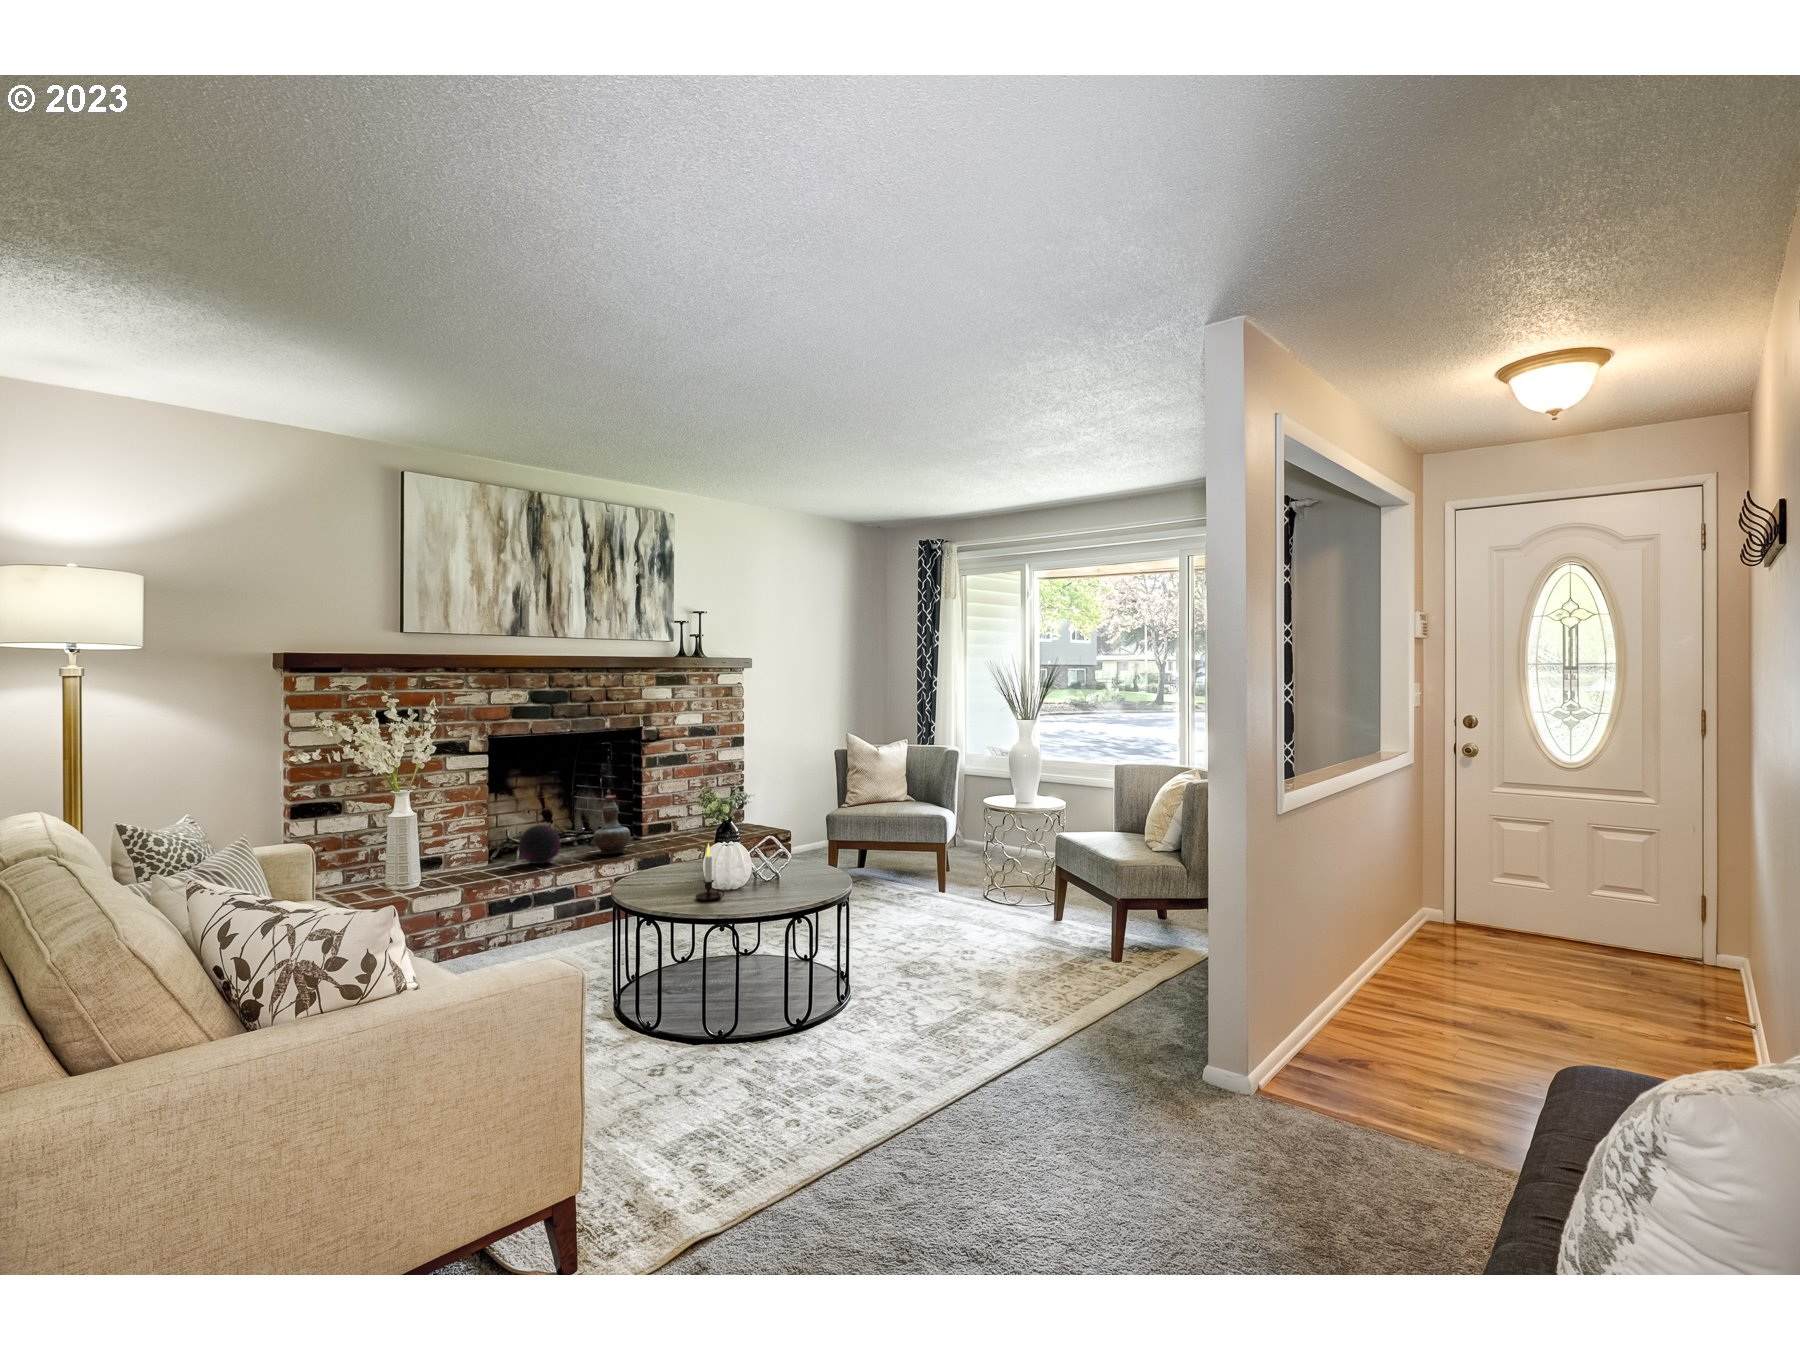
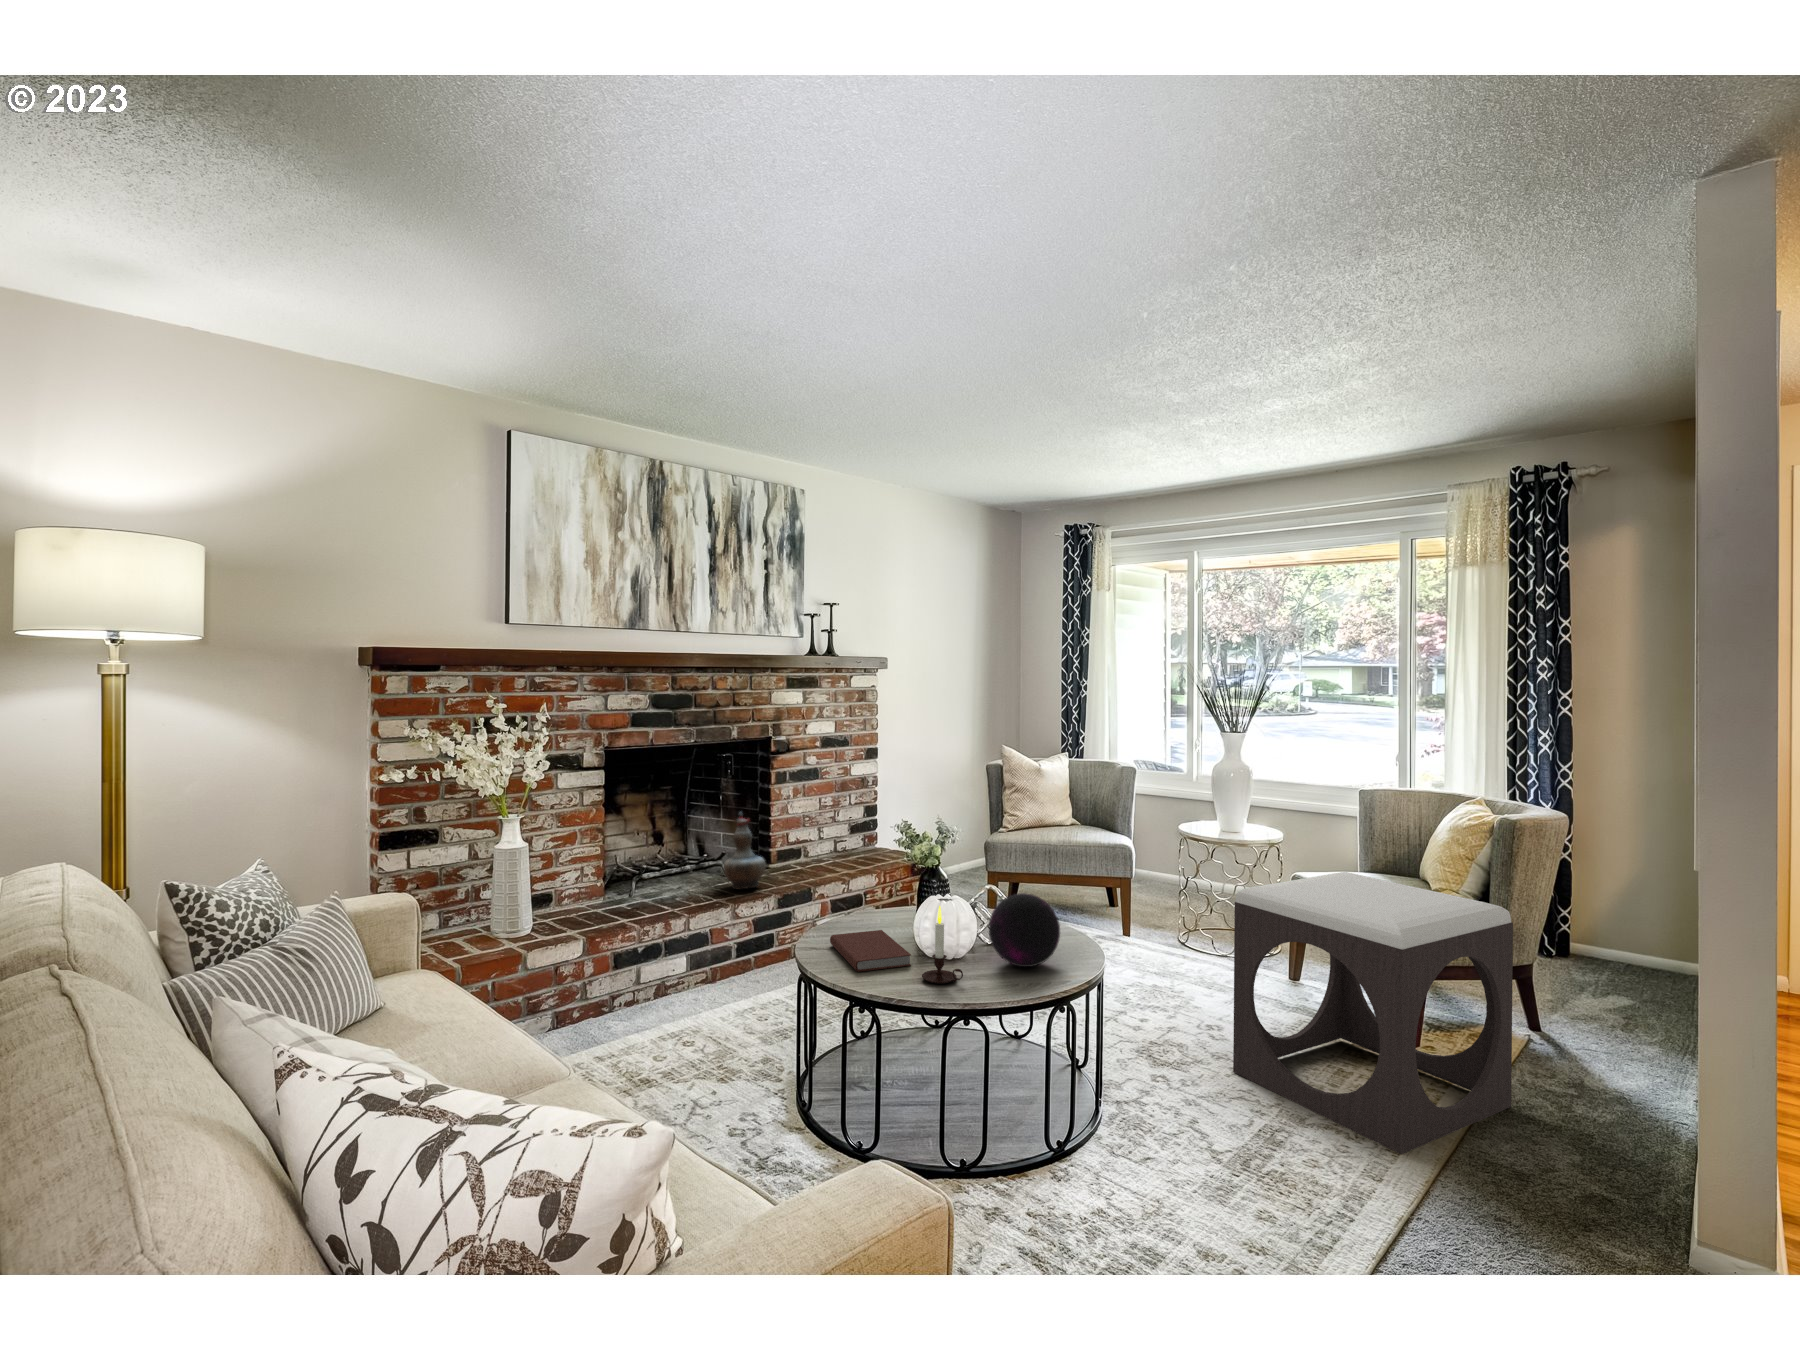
footstool: none [961,824,1154,1020] -> present [1233,872,1513,1154]
decorative orb: present [519,825,561,864] -> present [989,893,1060,967]
book: none [640,869,694,895] -> present [830,930,911,972]

